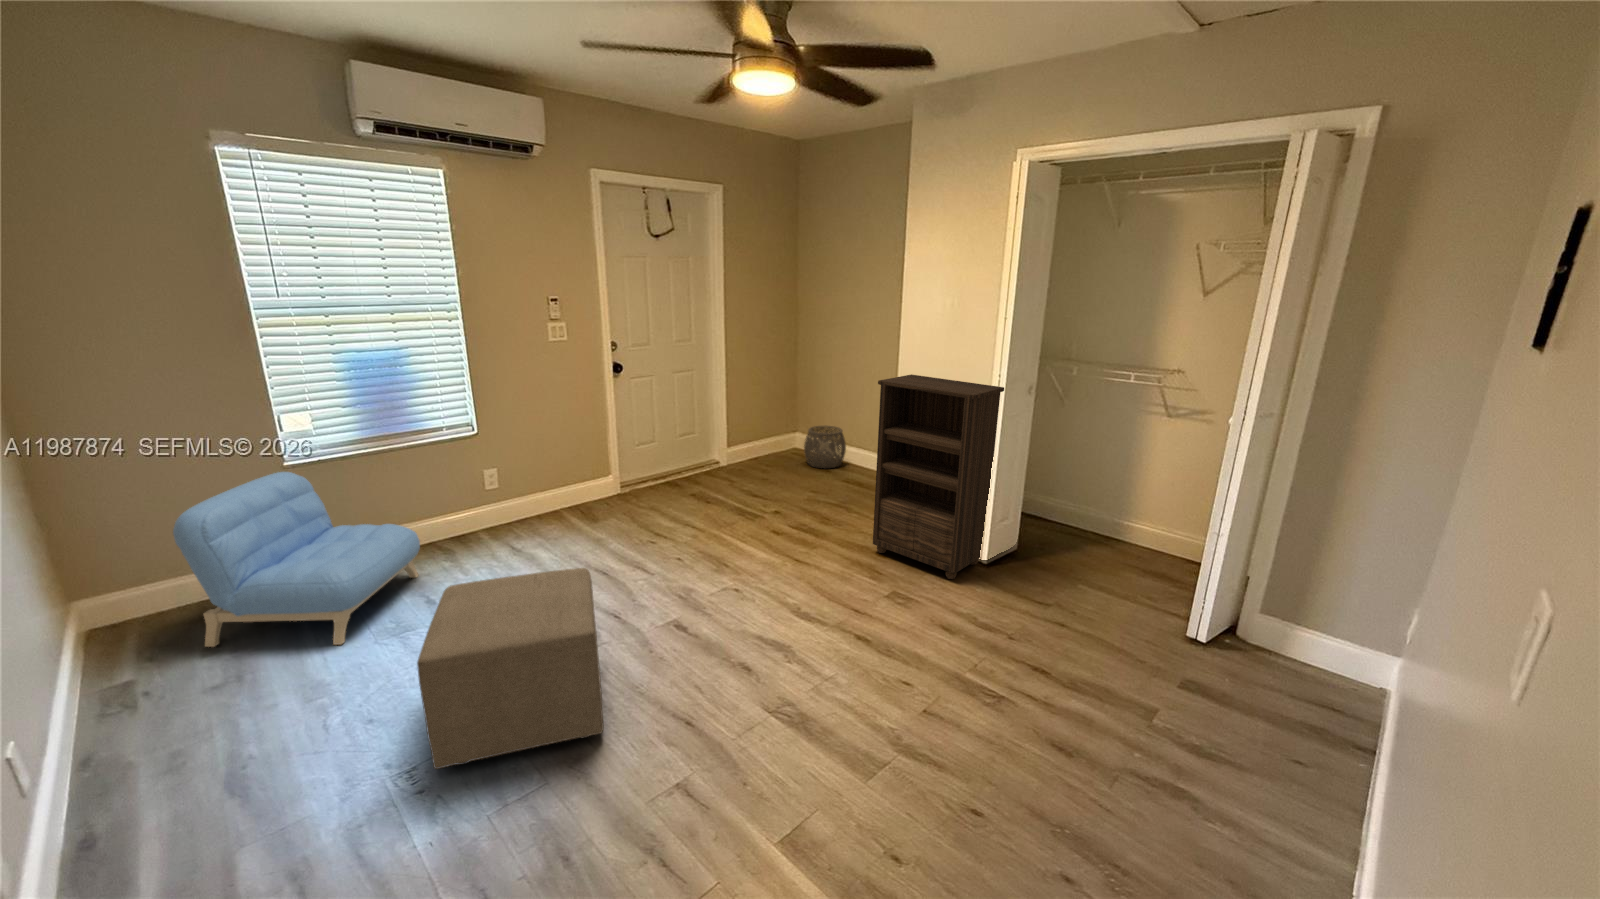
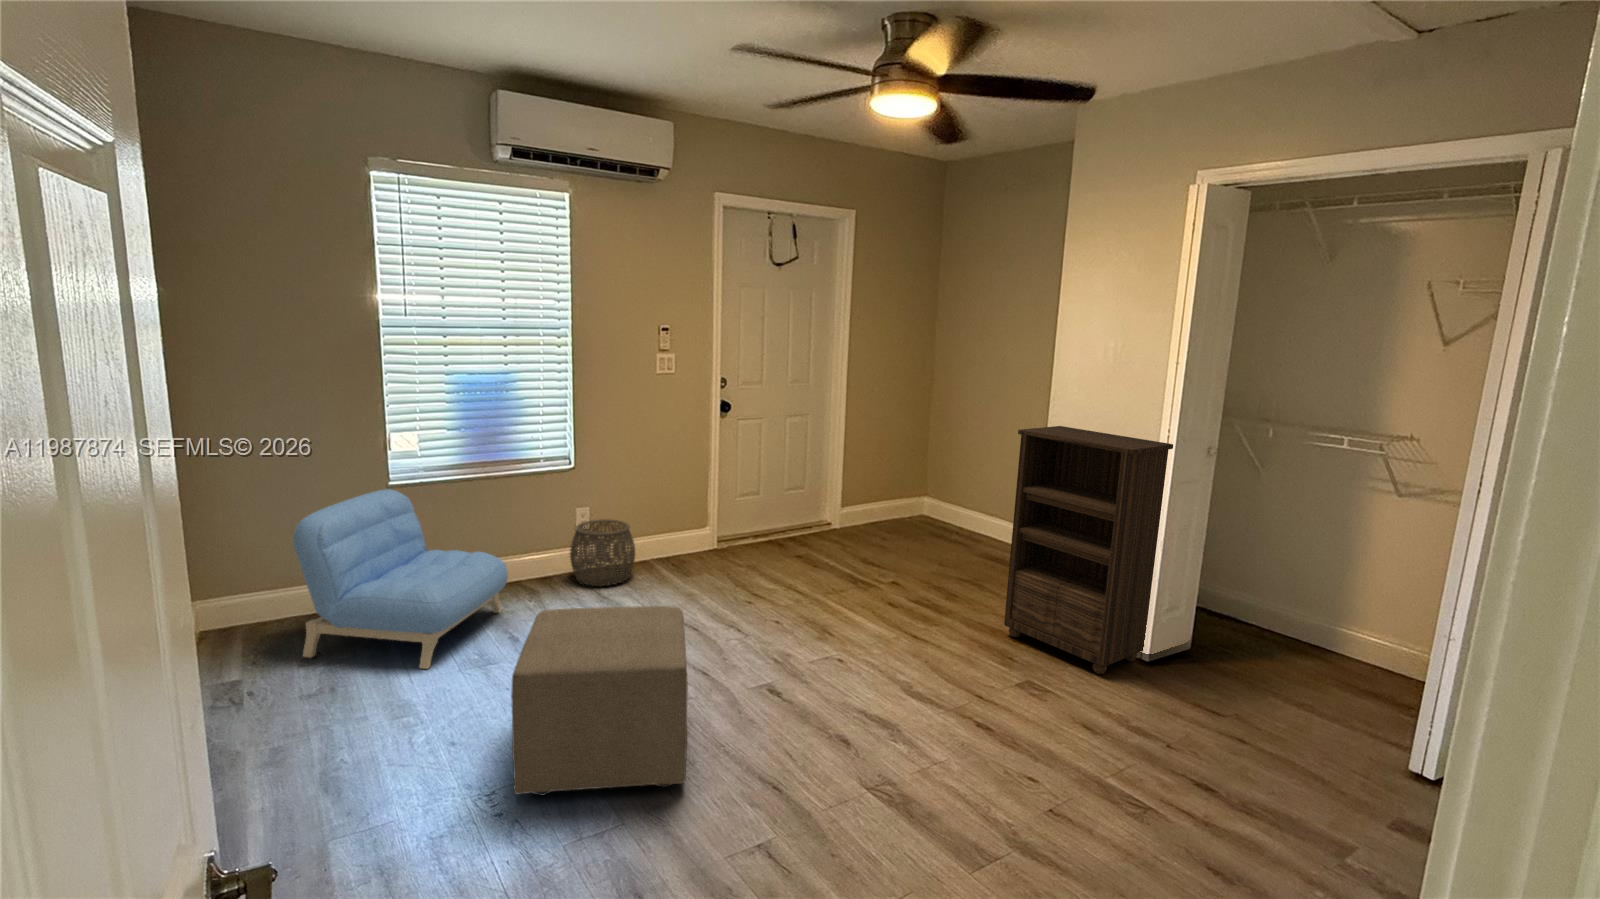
woven basket: present [804,426,846,468] -> present [570,519,636,586]

